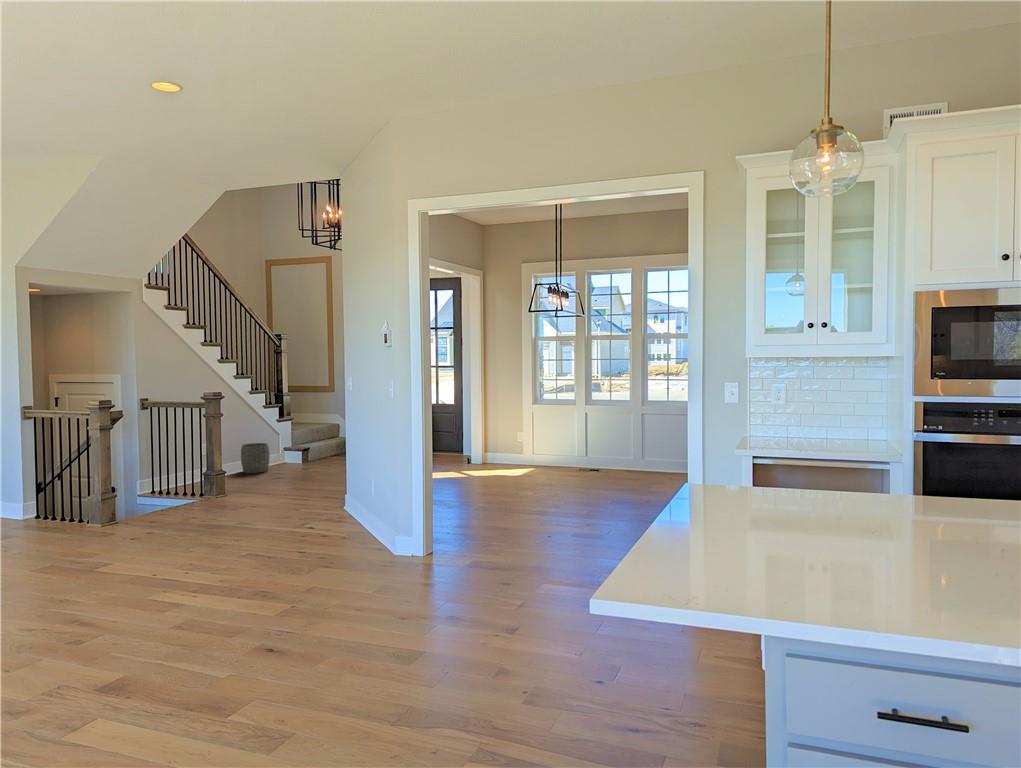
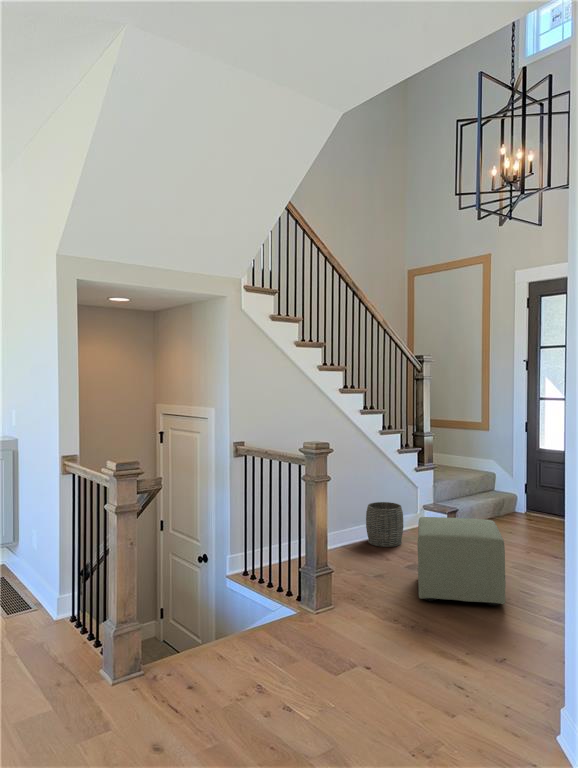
ottoman: none [280,440,333,487] -> present [417,517,506,606]

